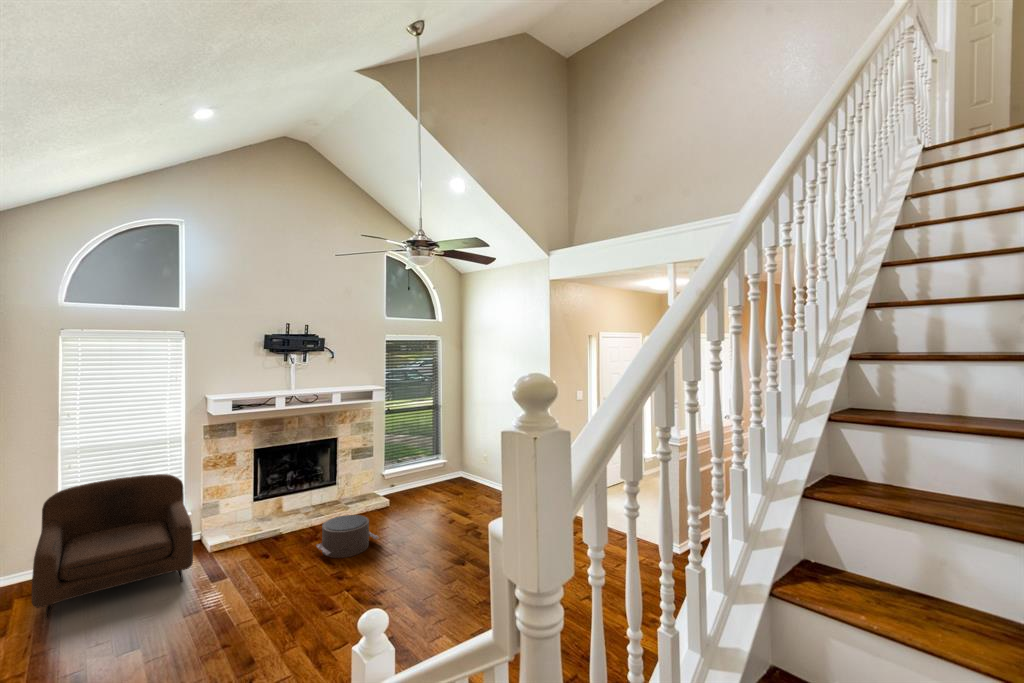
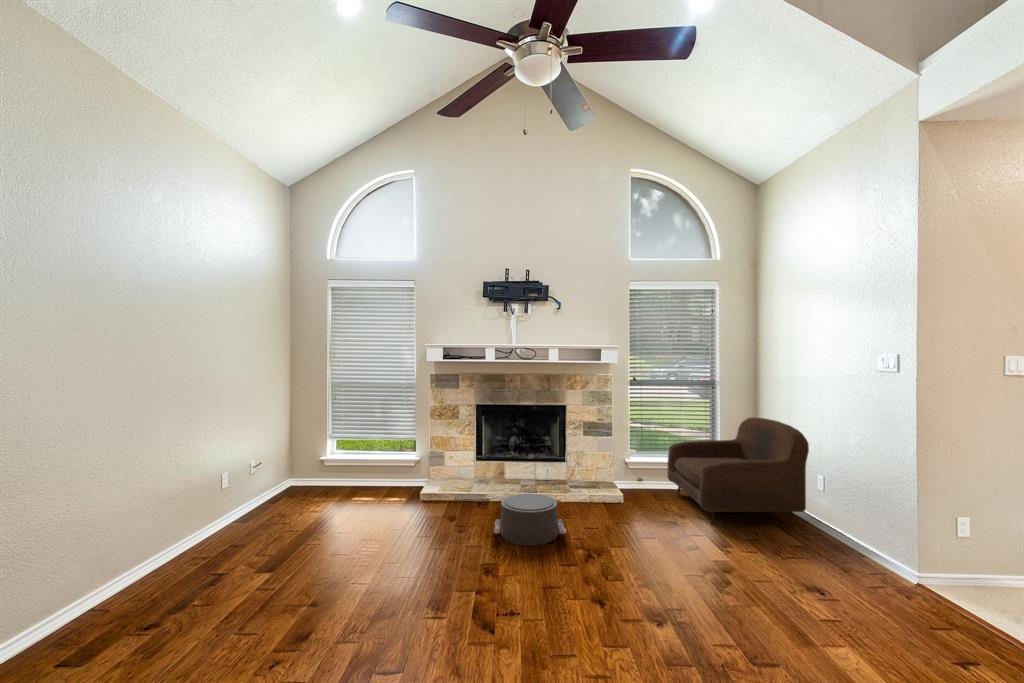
armchair: present [32,474,193,619] -> present [667,417,809,525]

